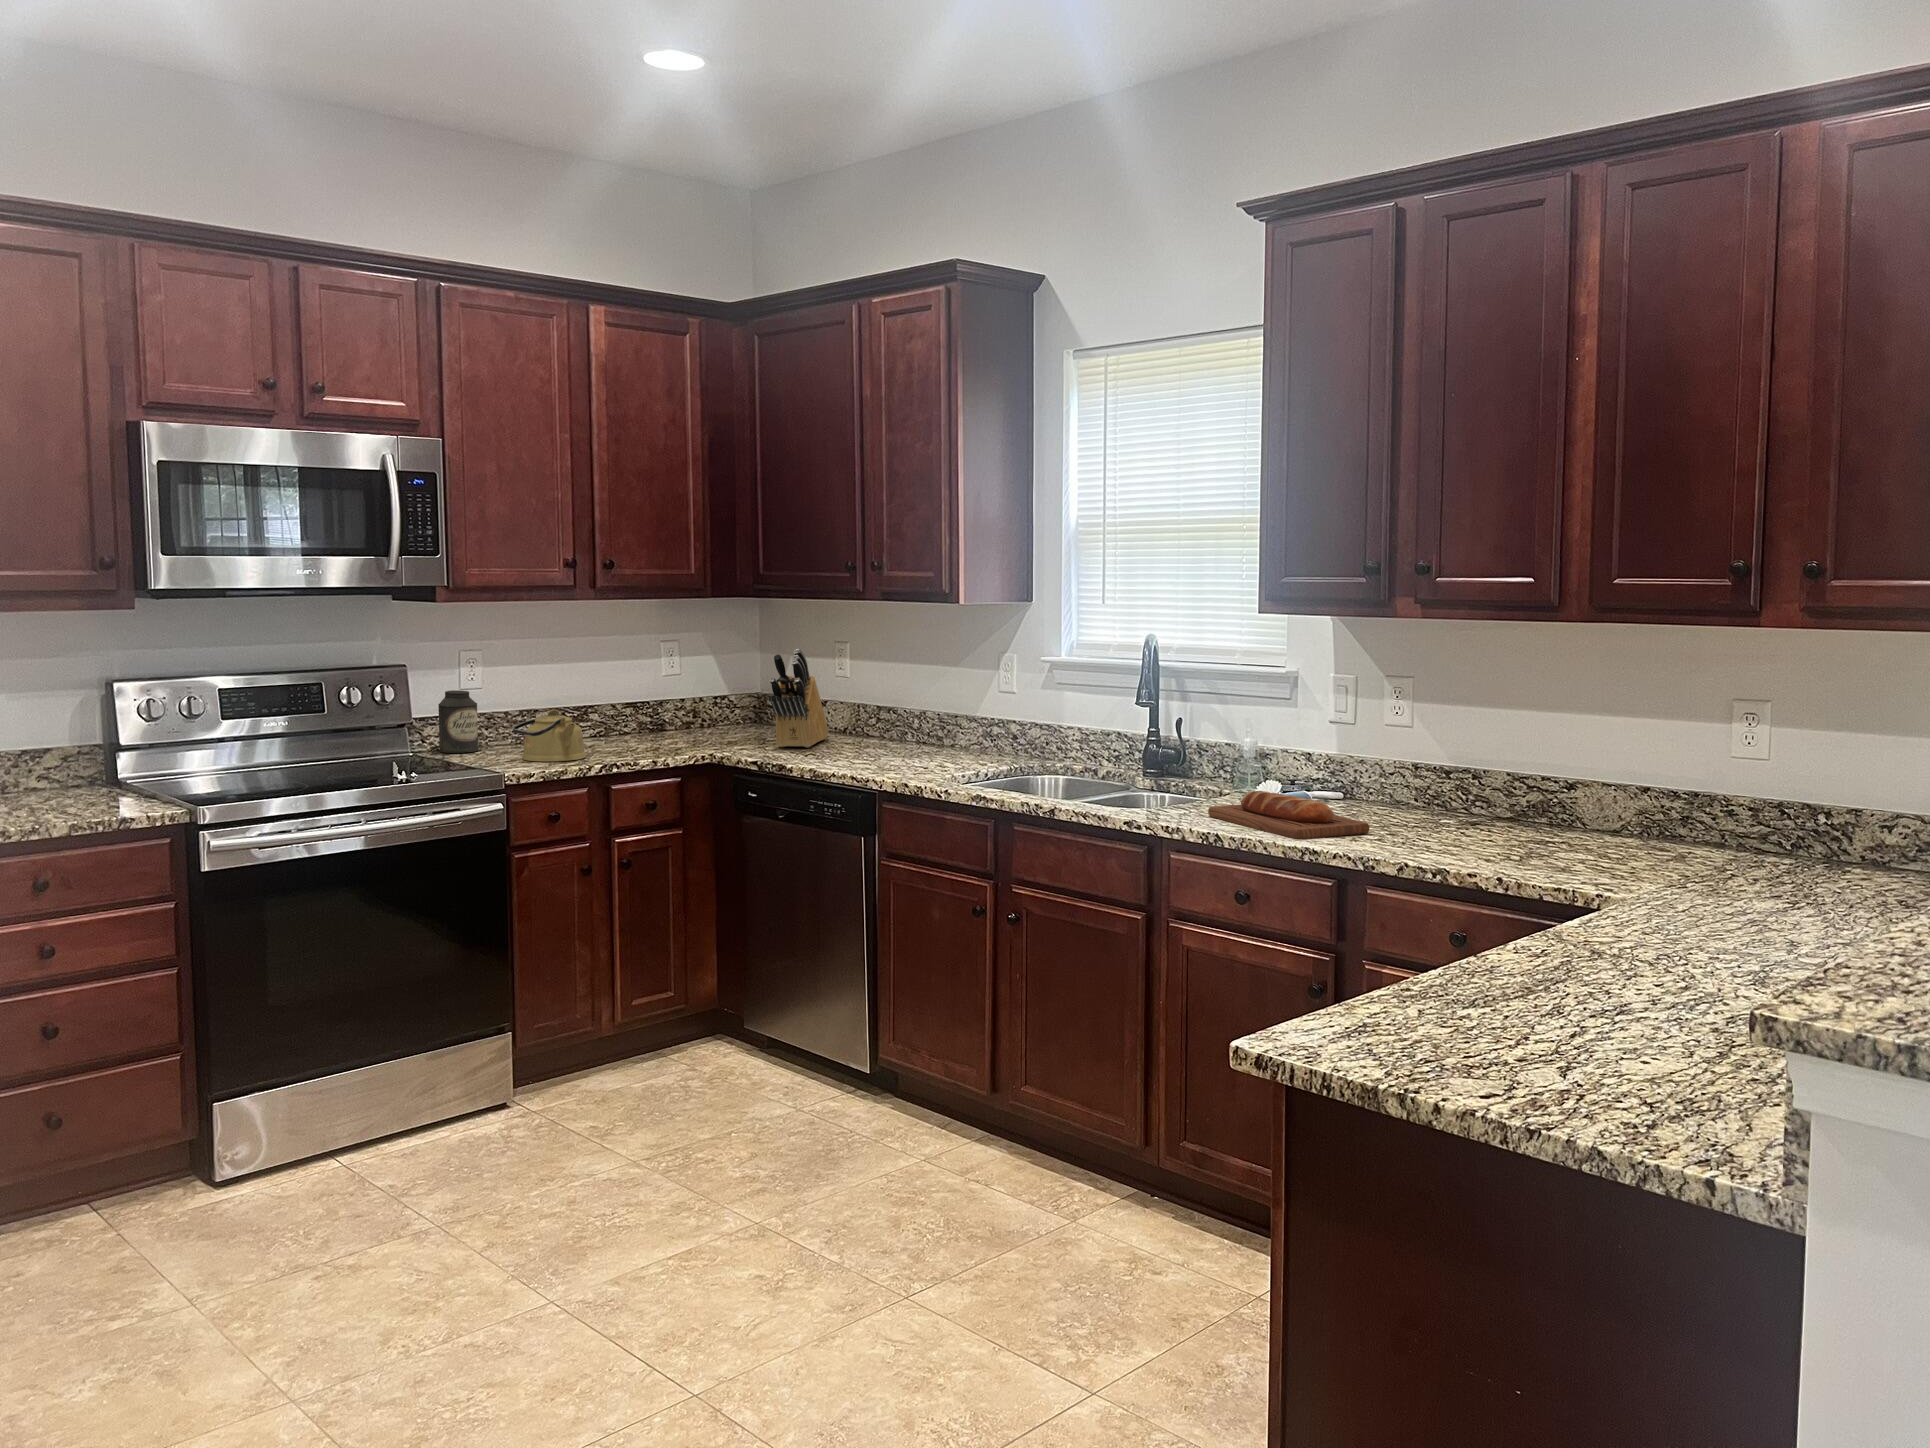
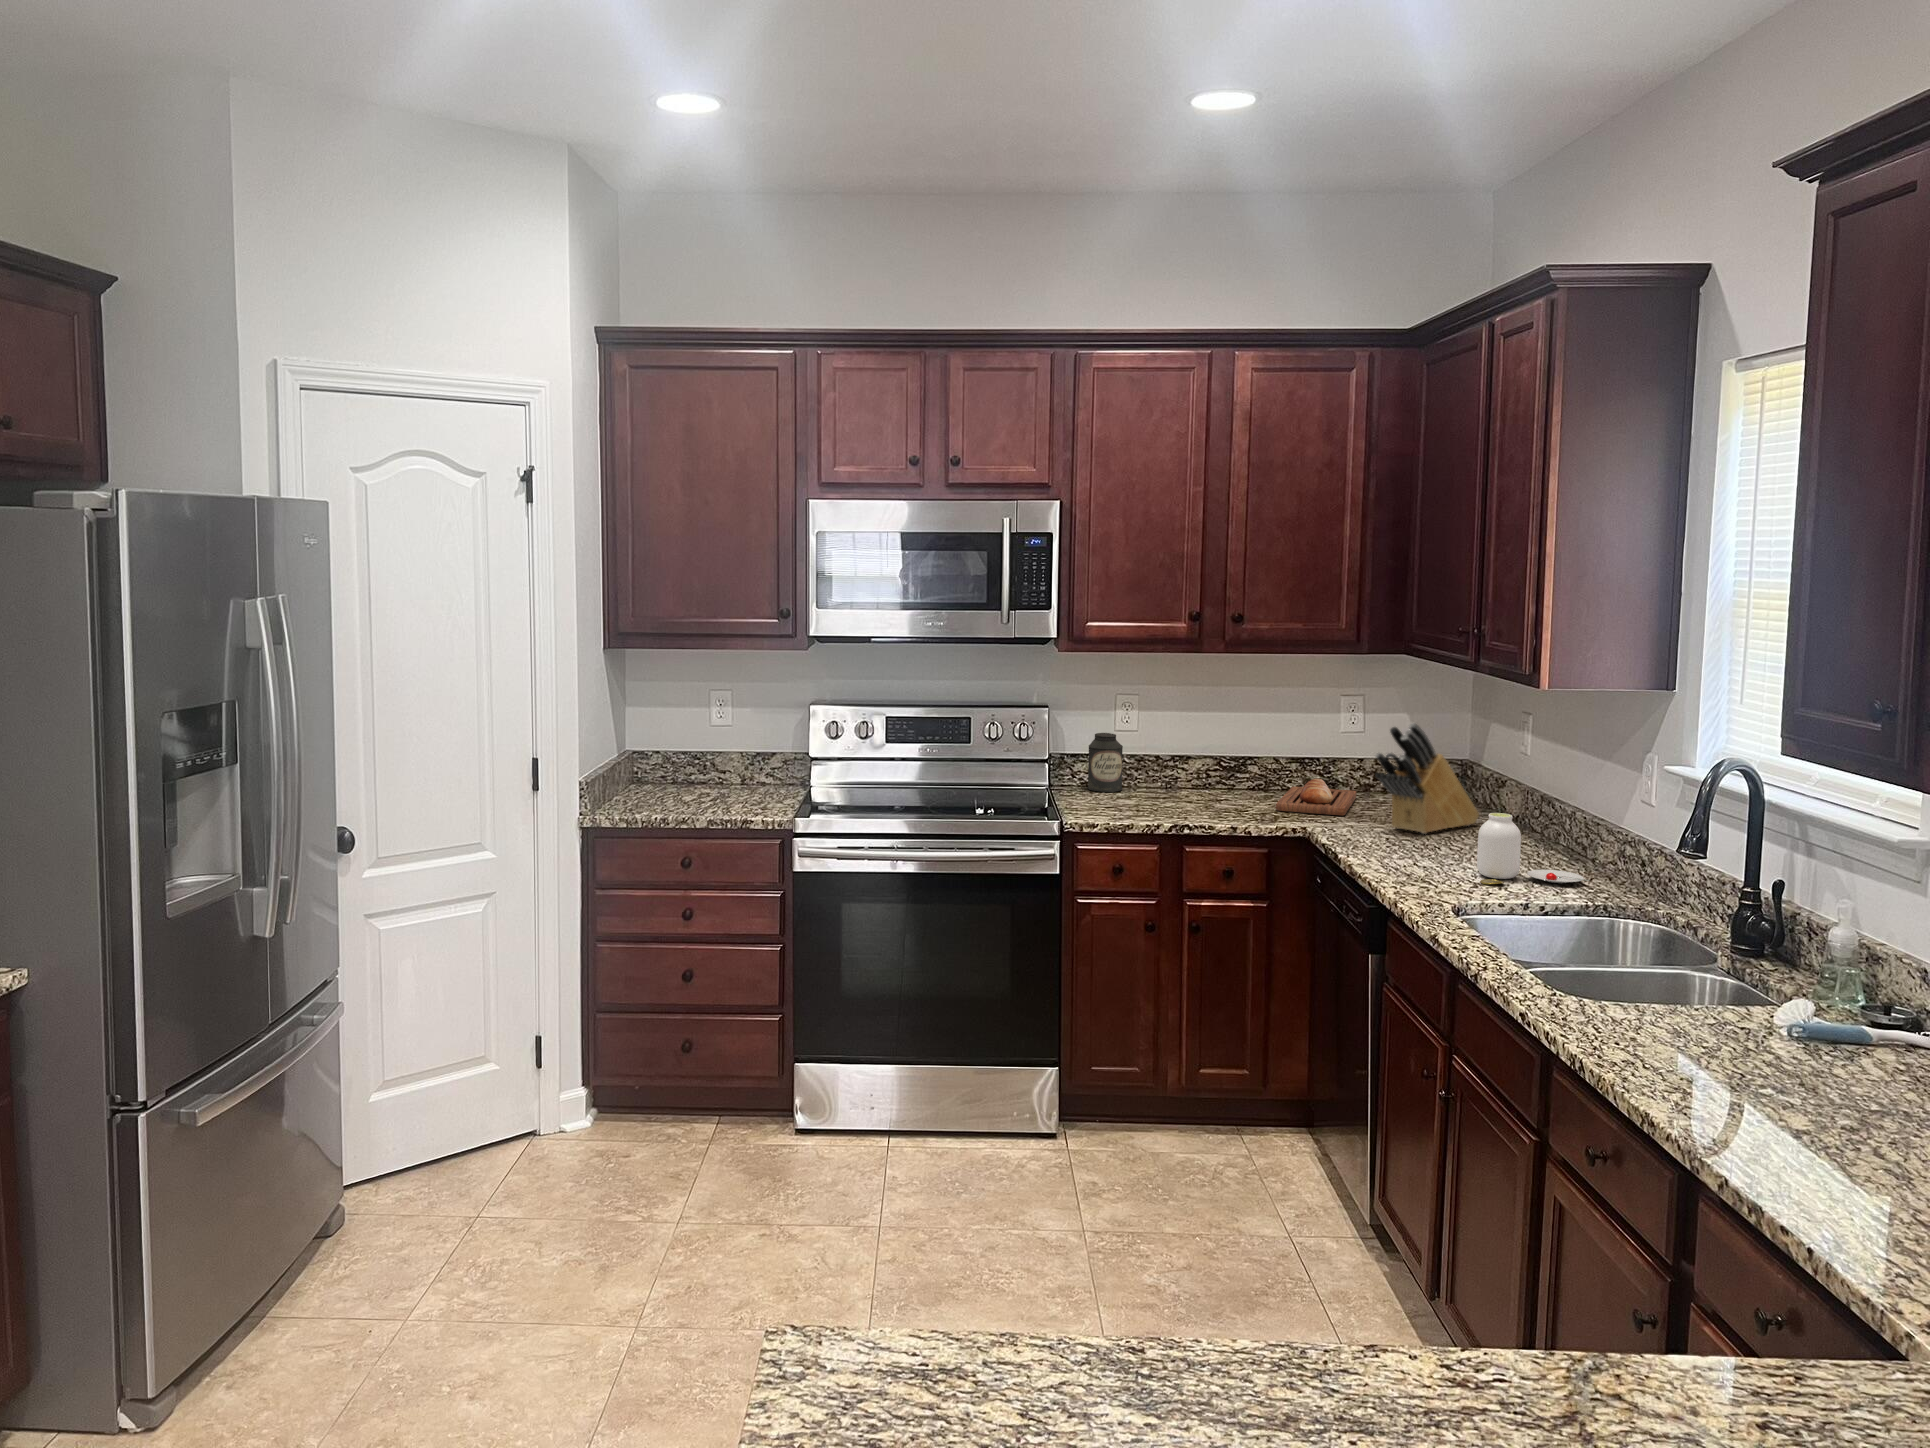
kettle: present [512,710,586,762] -> none [1125,762,1188,814]
jar: none [904,711,985,768] -> present [1477,813,1589,884]
bread loaf: present [1208,791,1369,839] -> present [1276,779,1357,816]

